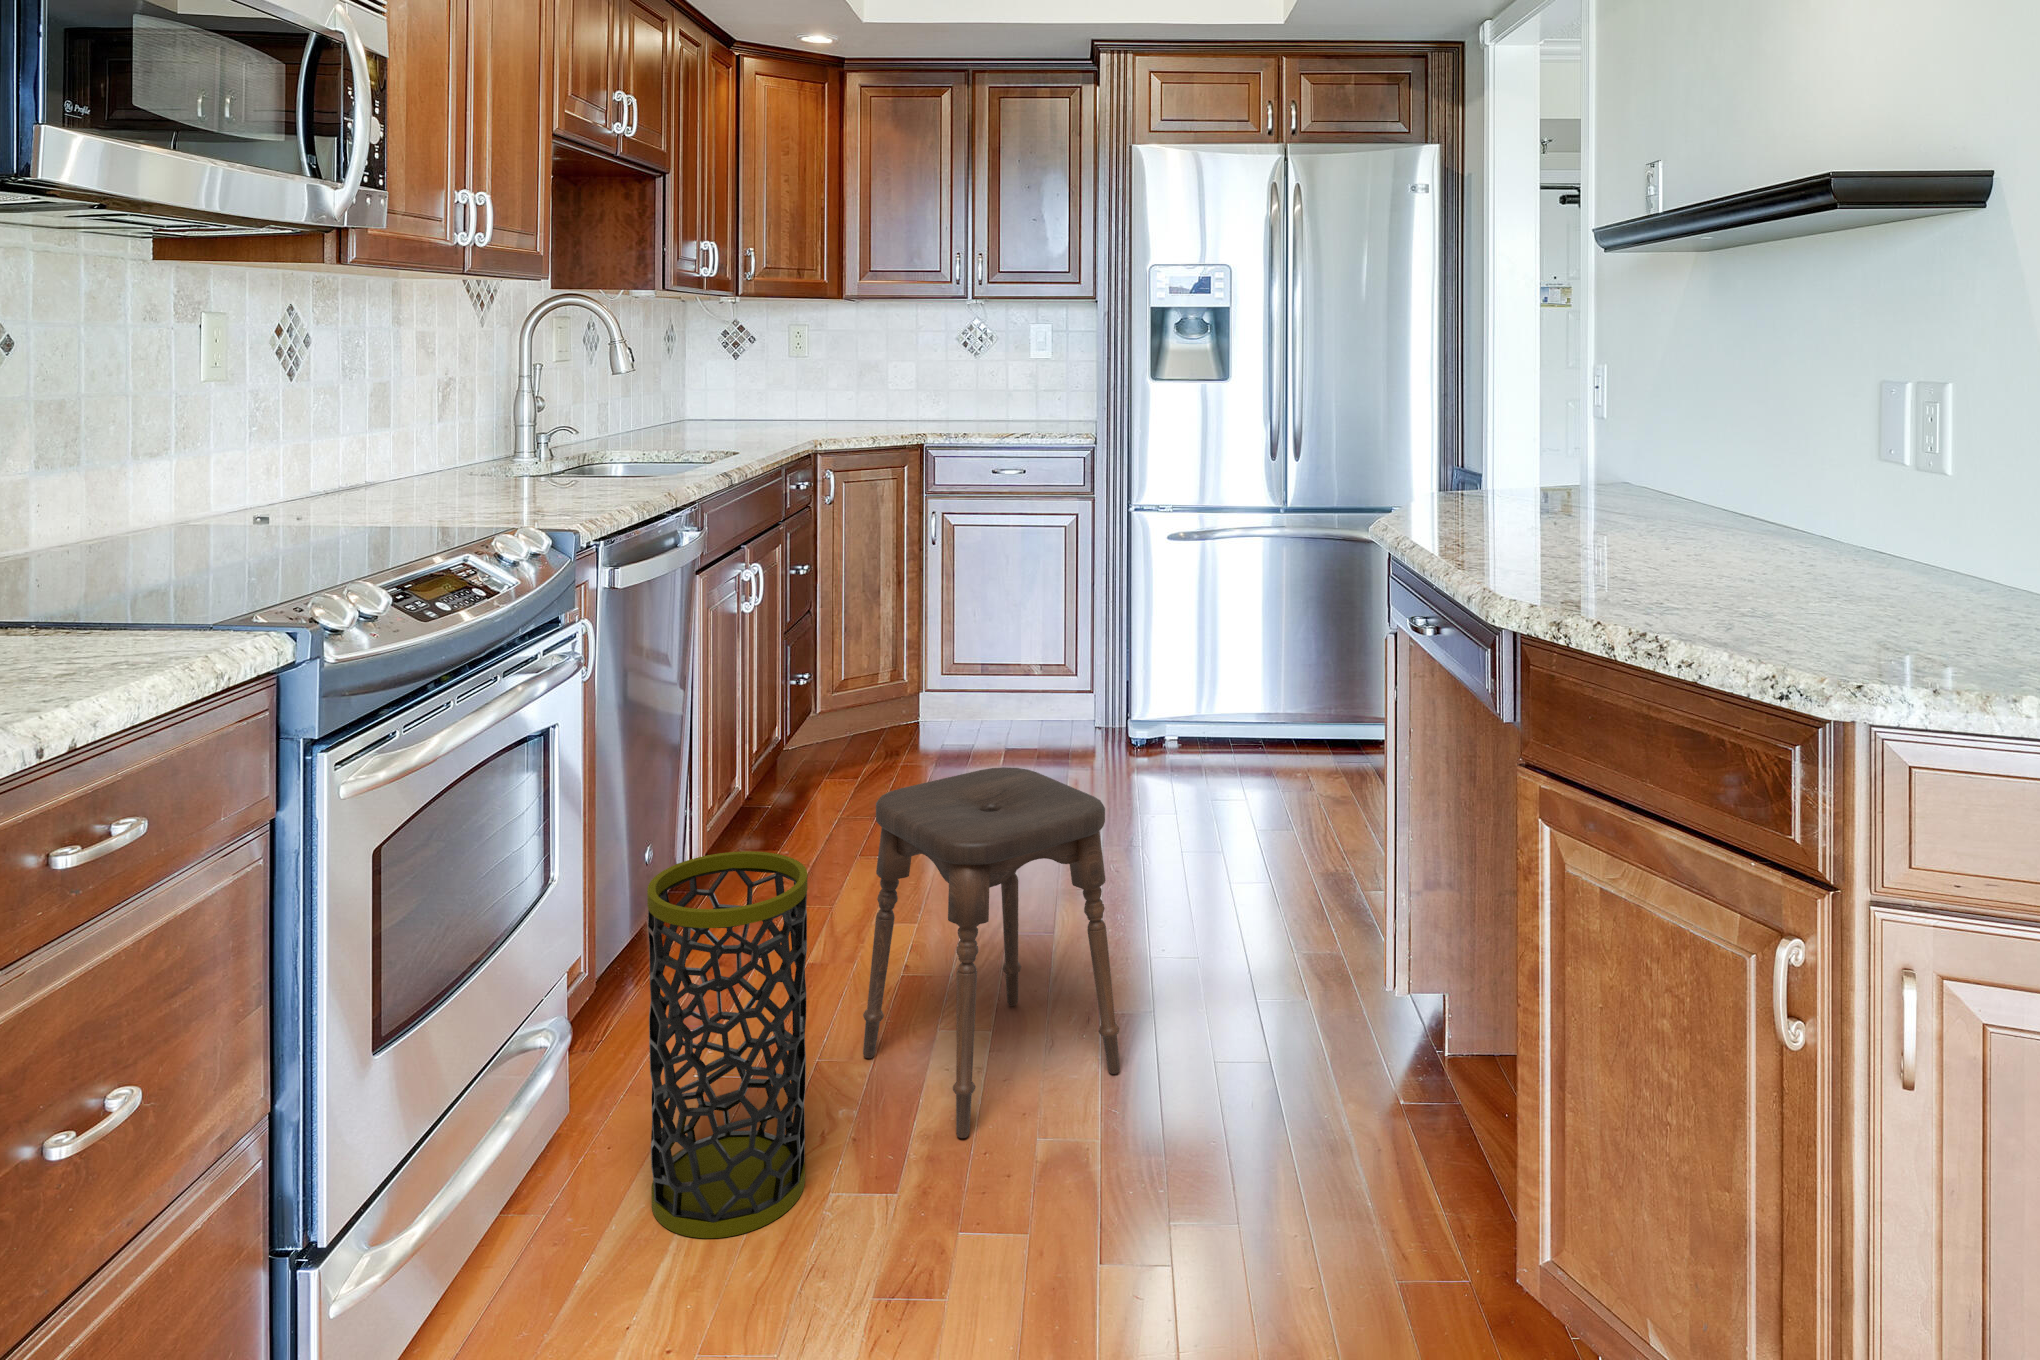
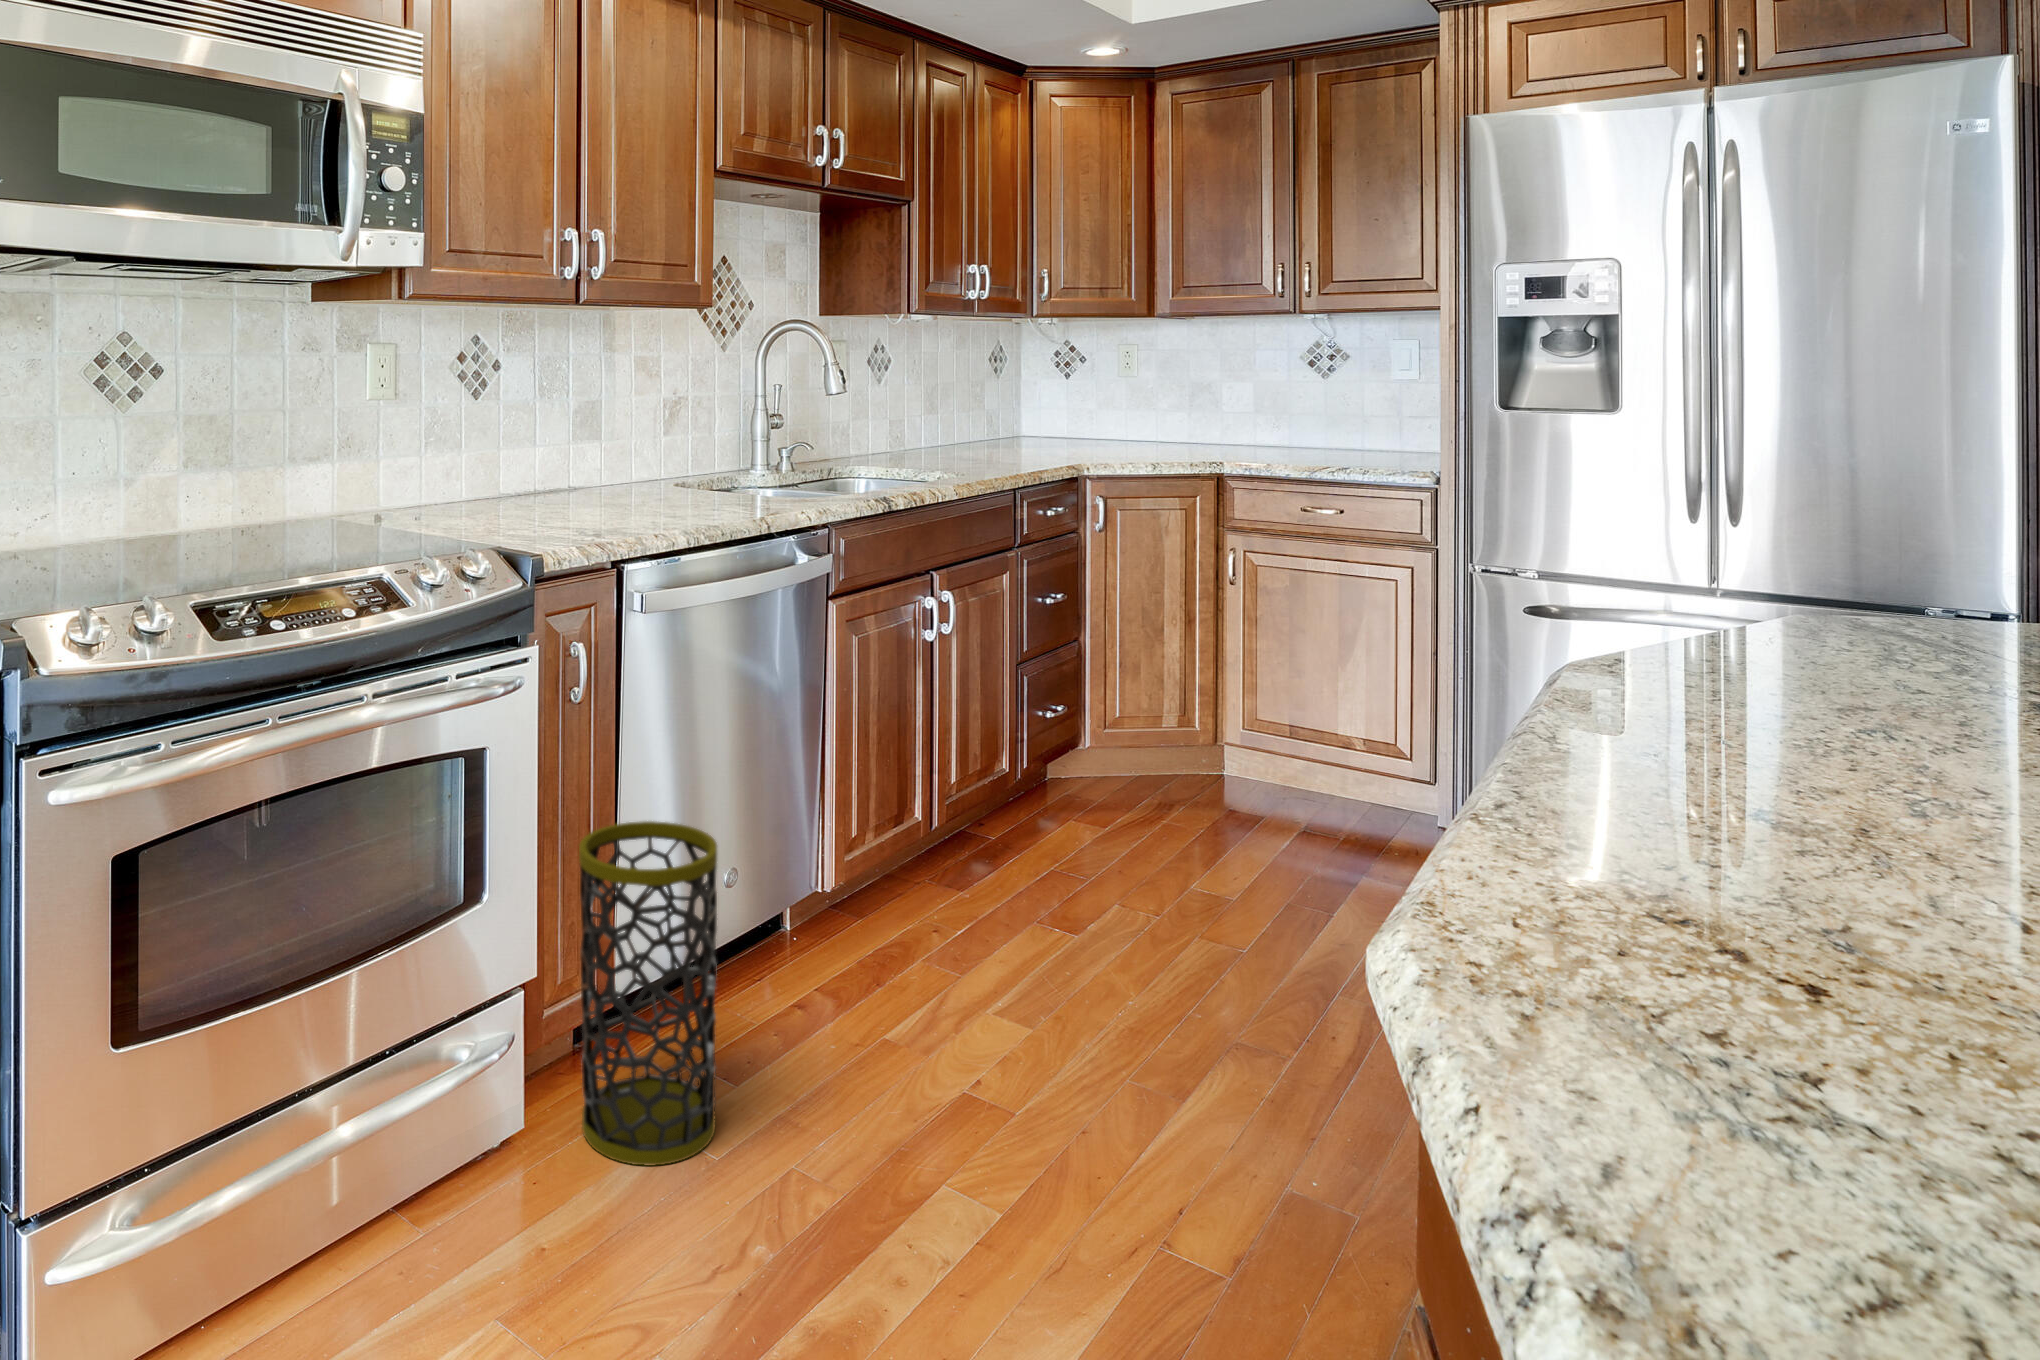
stool: present [863,767,1120,1138] -> none [850,814,1076,1197]

